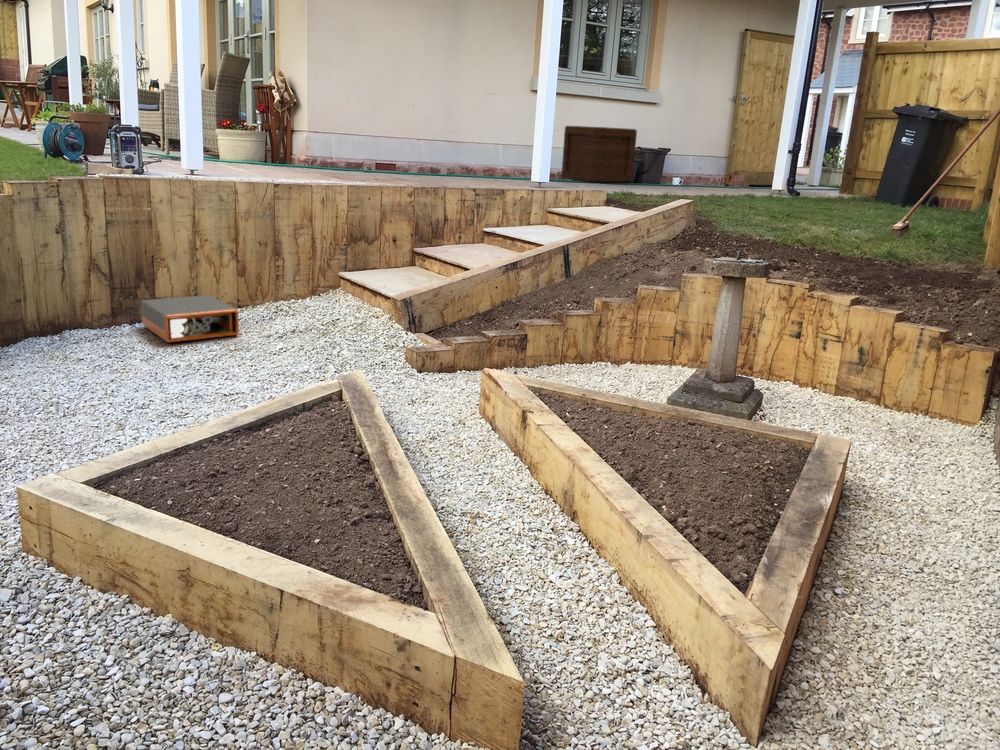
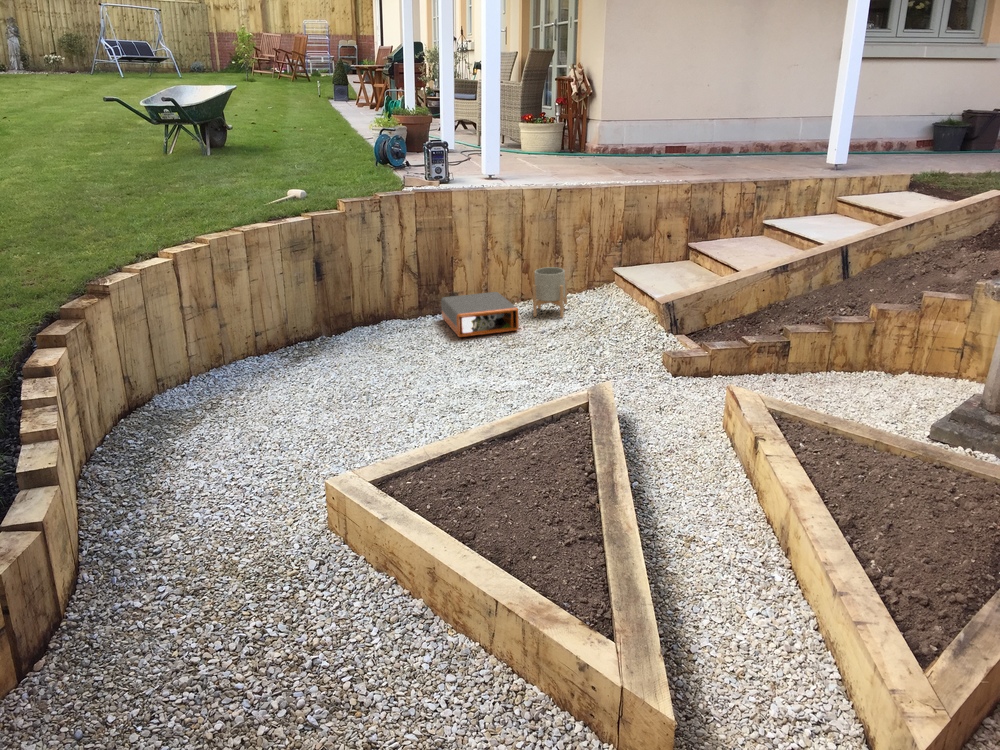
wooden crate: present [562,126,637,182] -> none [870,87,965,151]
planter: none [252,269,291,322] -> present [533,267,567,318]

